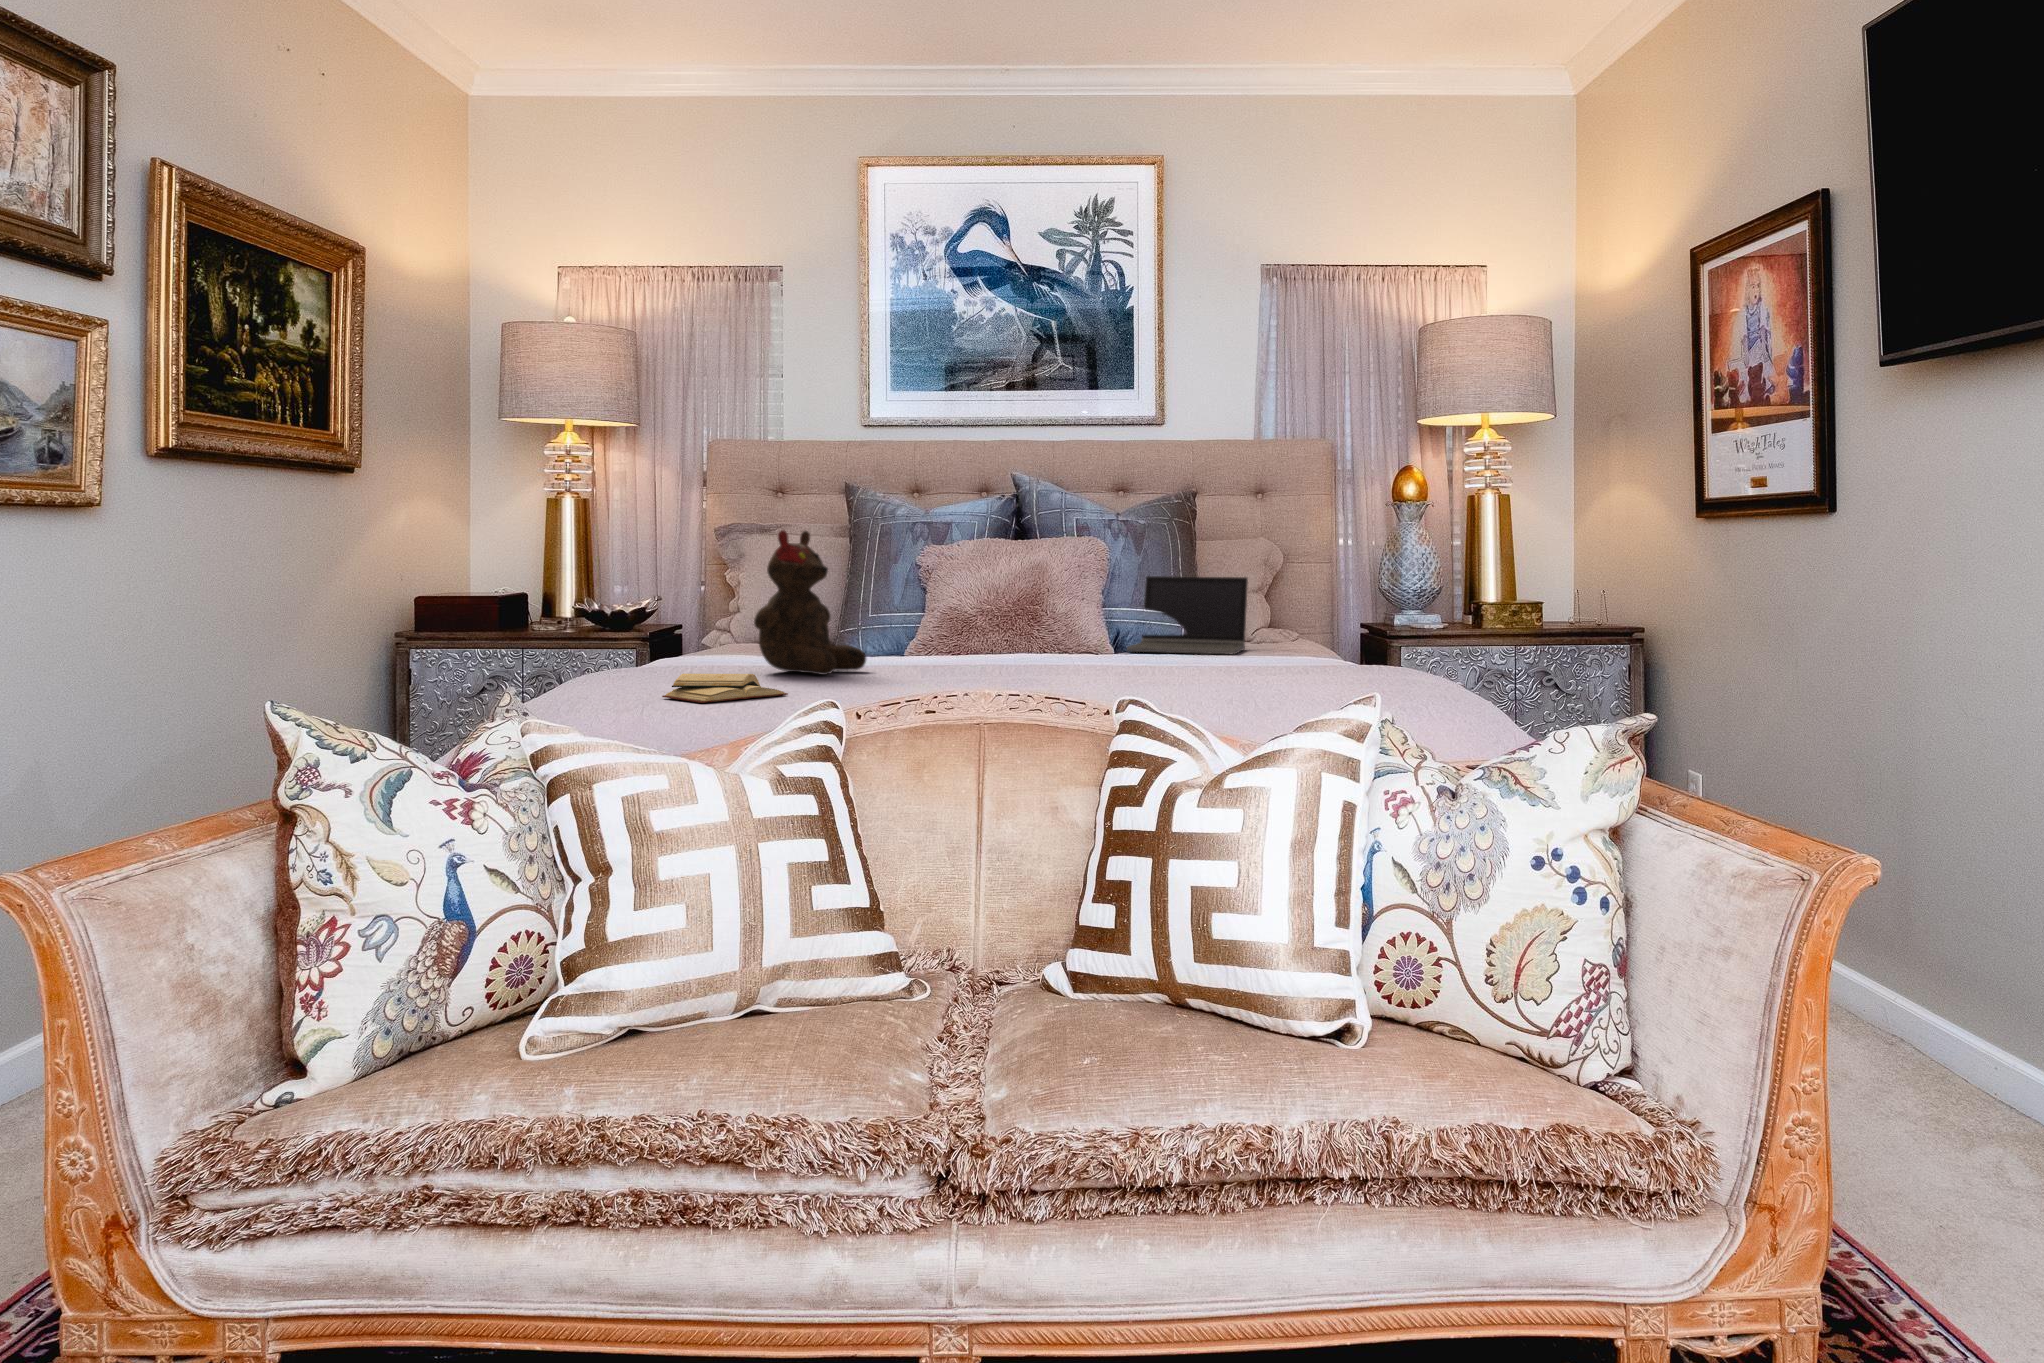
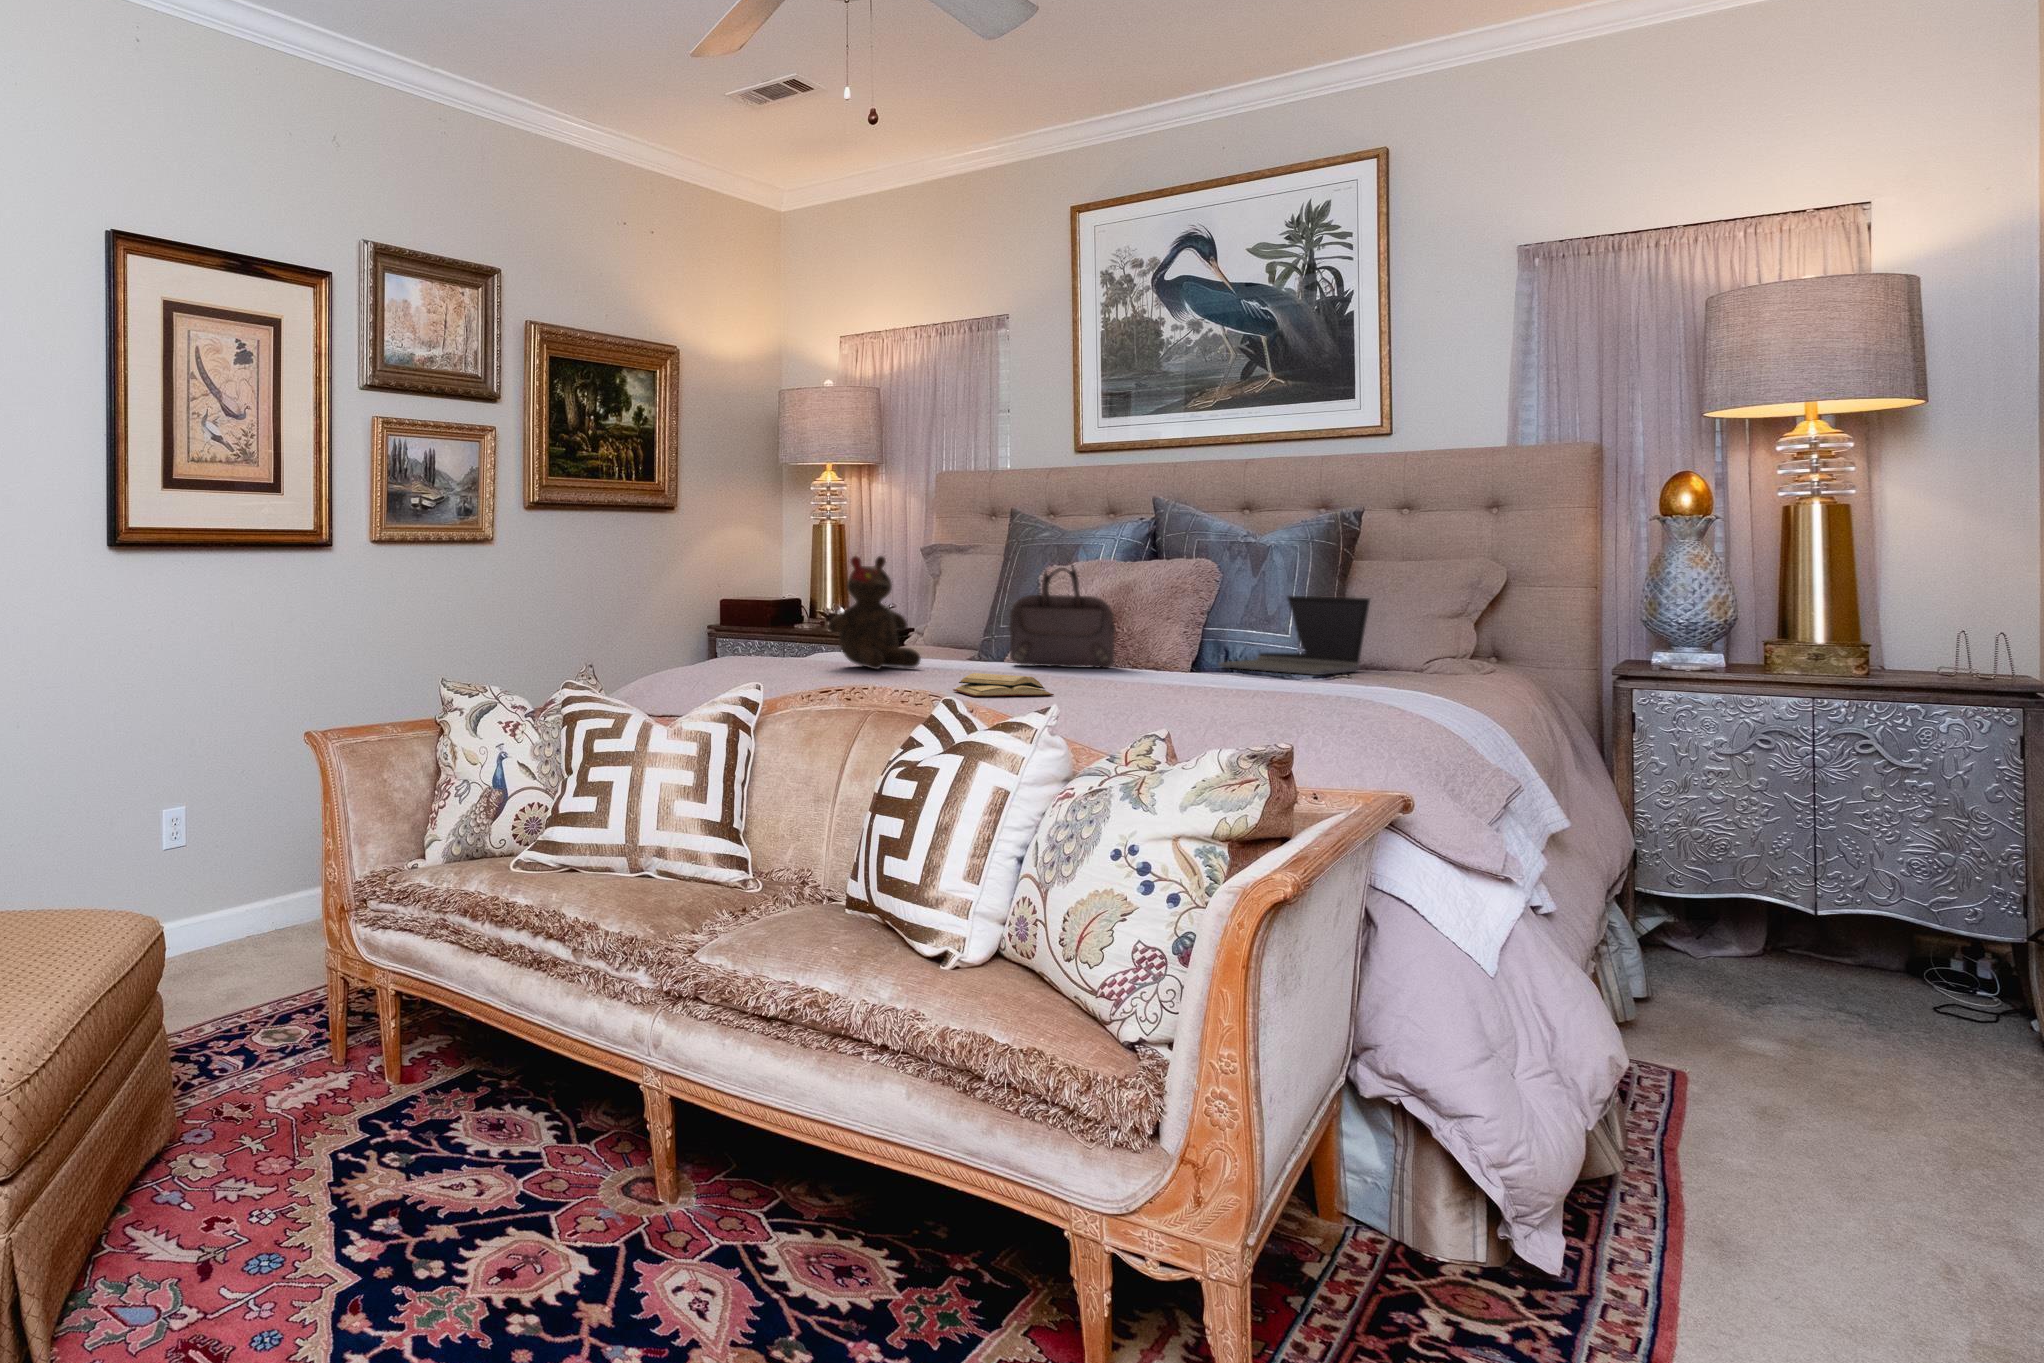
handbag: none [932,533,1045,659] -> present [1008,559,1116,668]
diary: present [662,674,788,703] -> present [953,673,1054,697]

